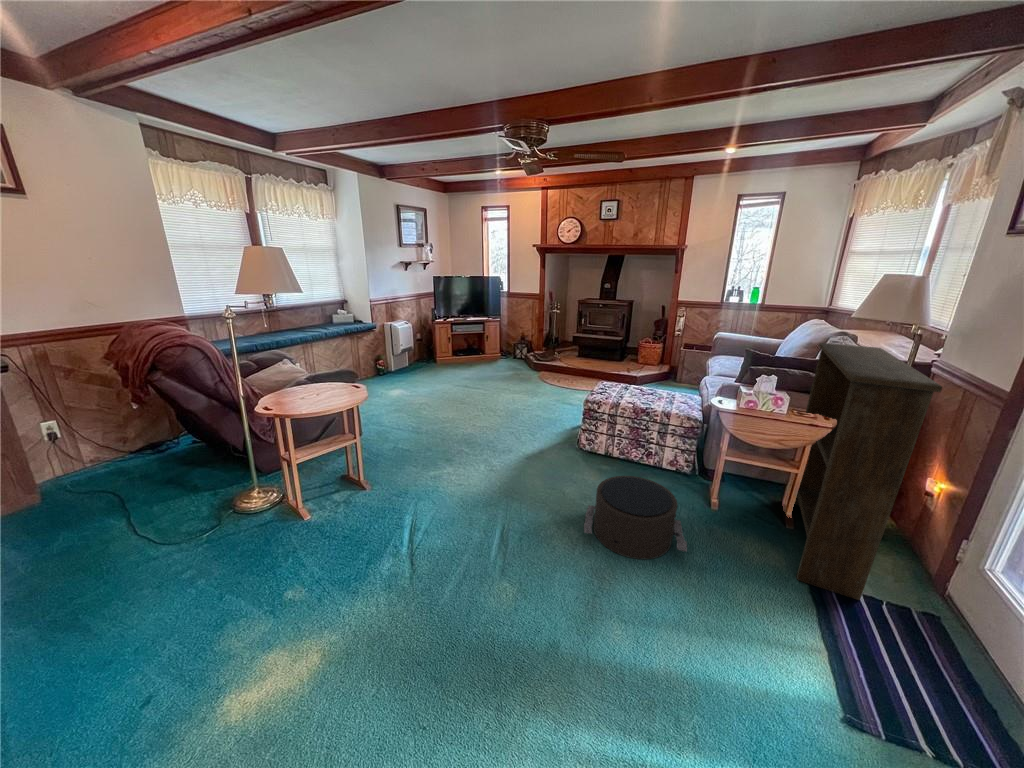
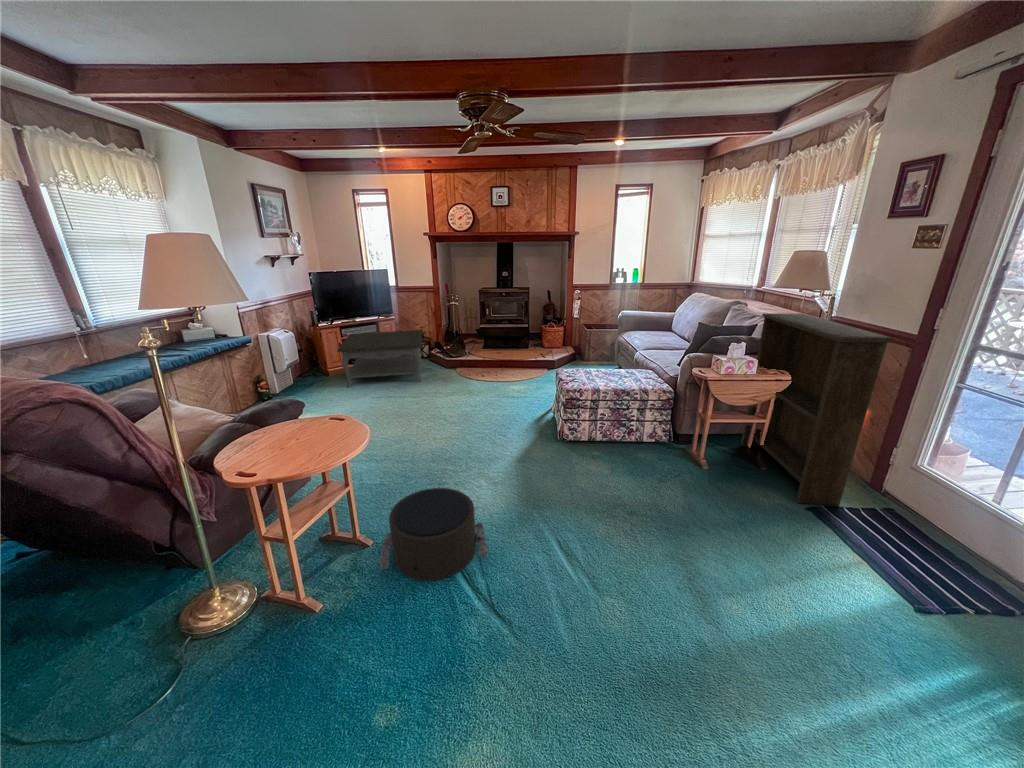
coffee table: none [438,330,519,378] -> present [337,330,422,387]
pouf: present [584,476,687,559] -> present [380,488,488,581]

